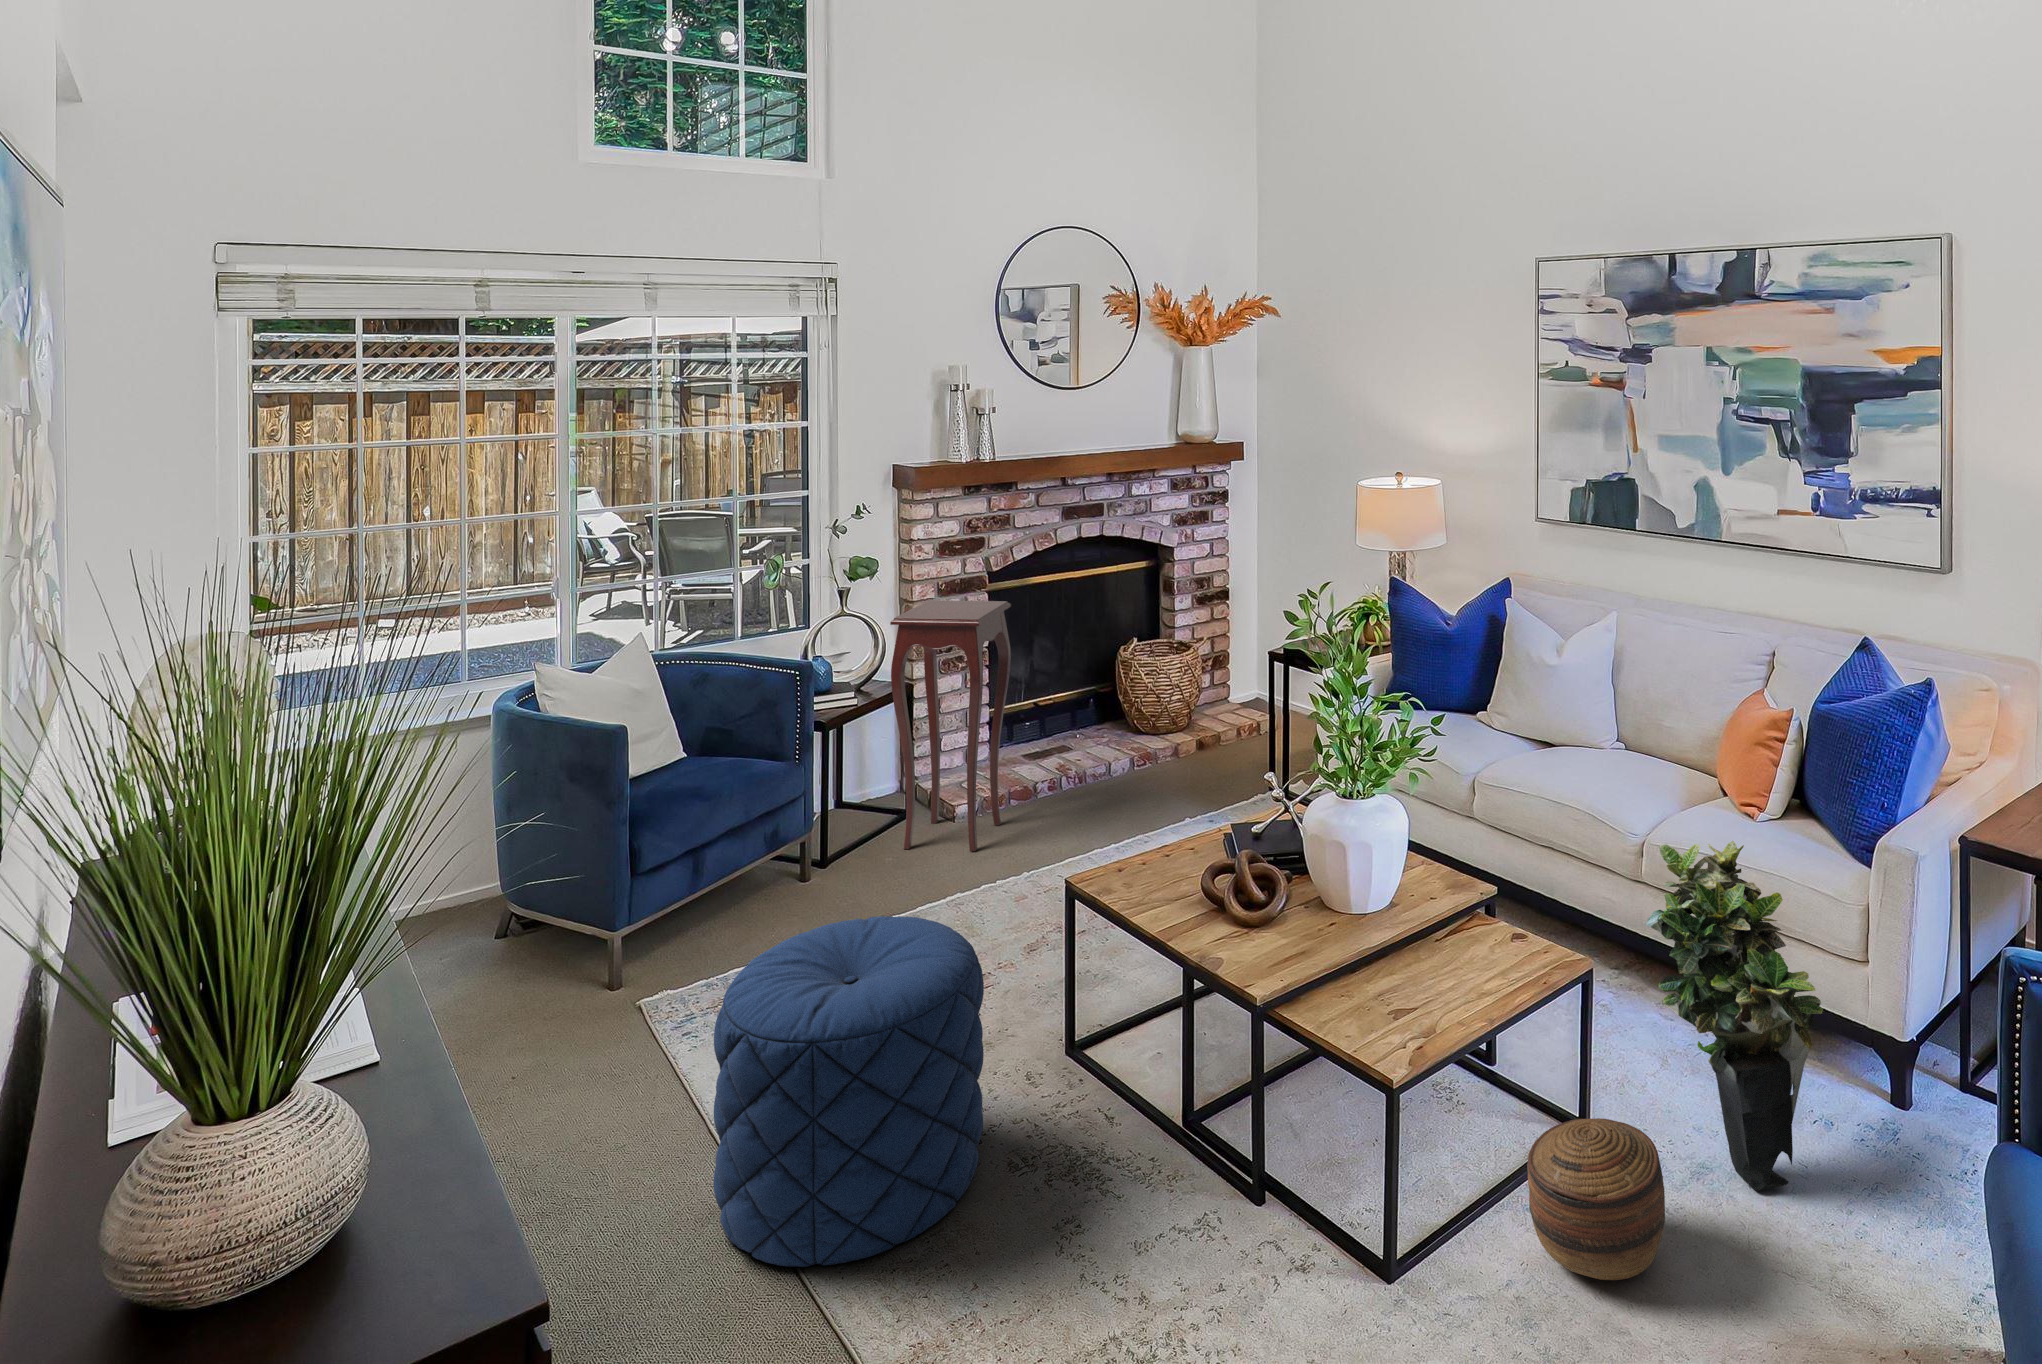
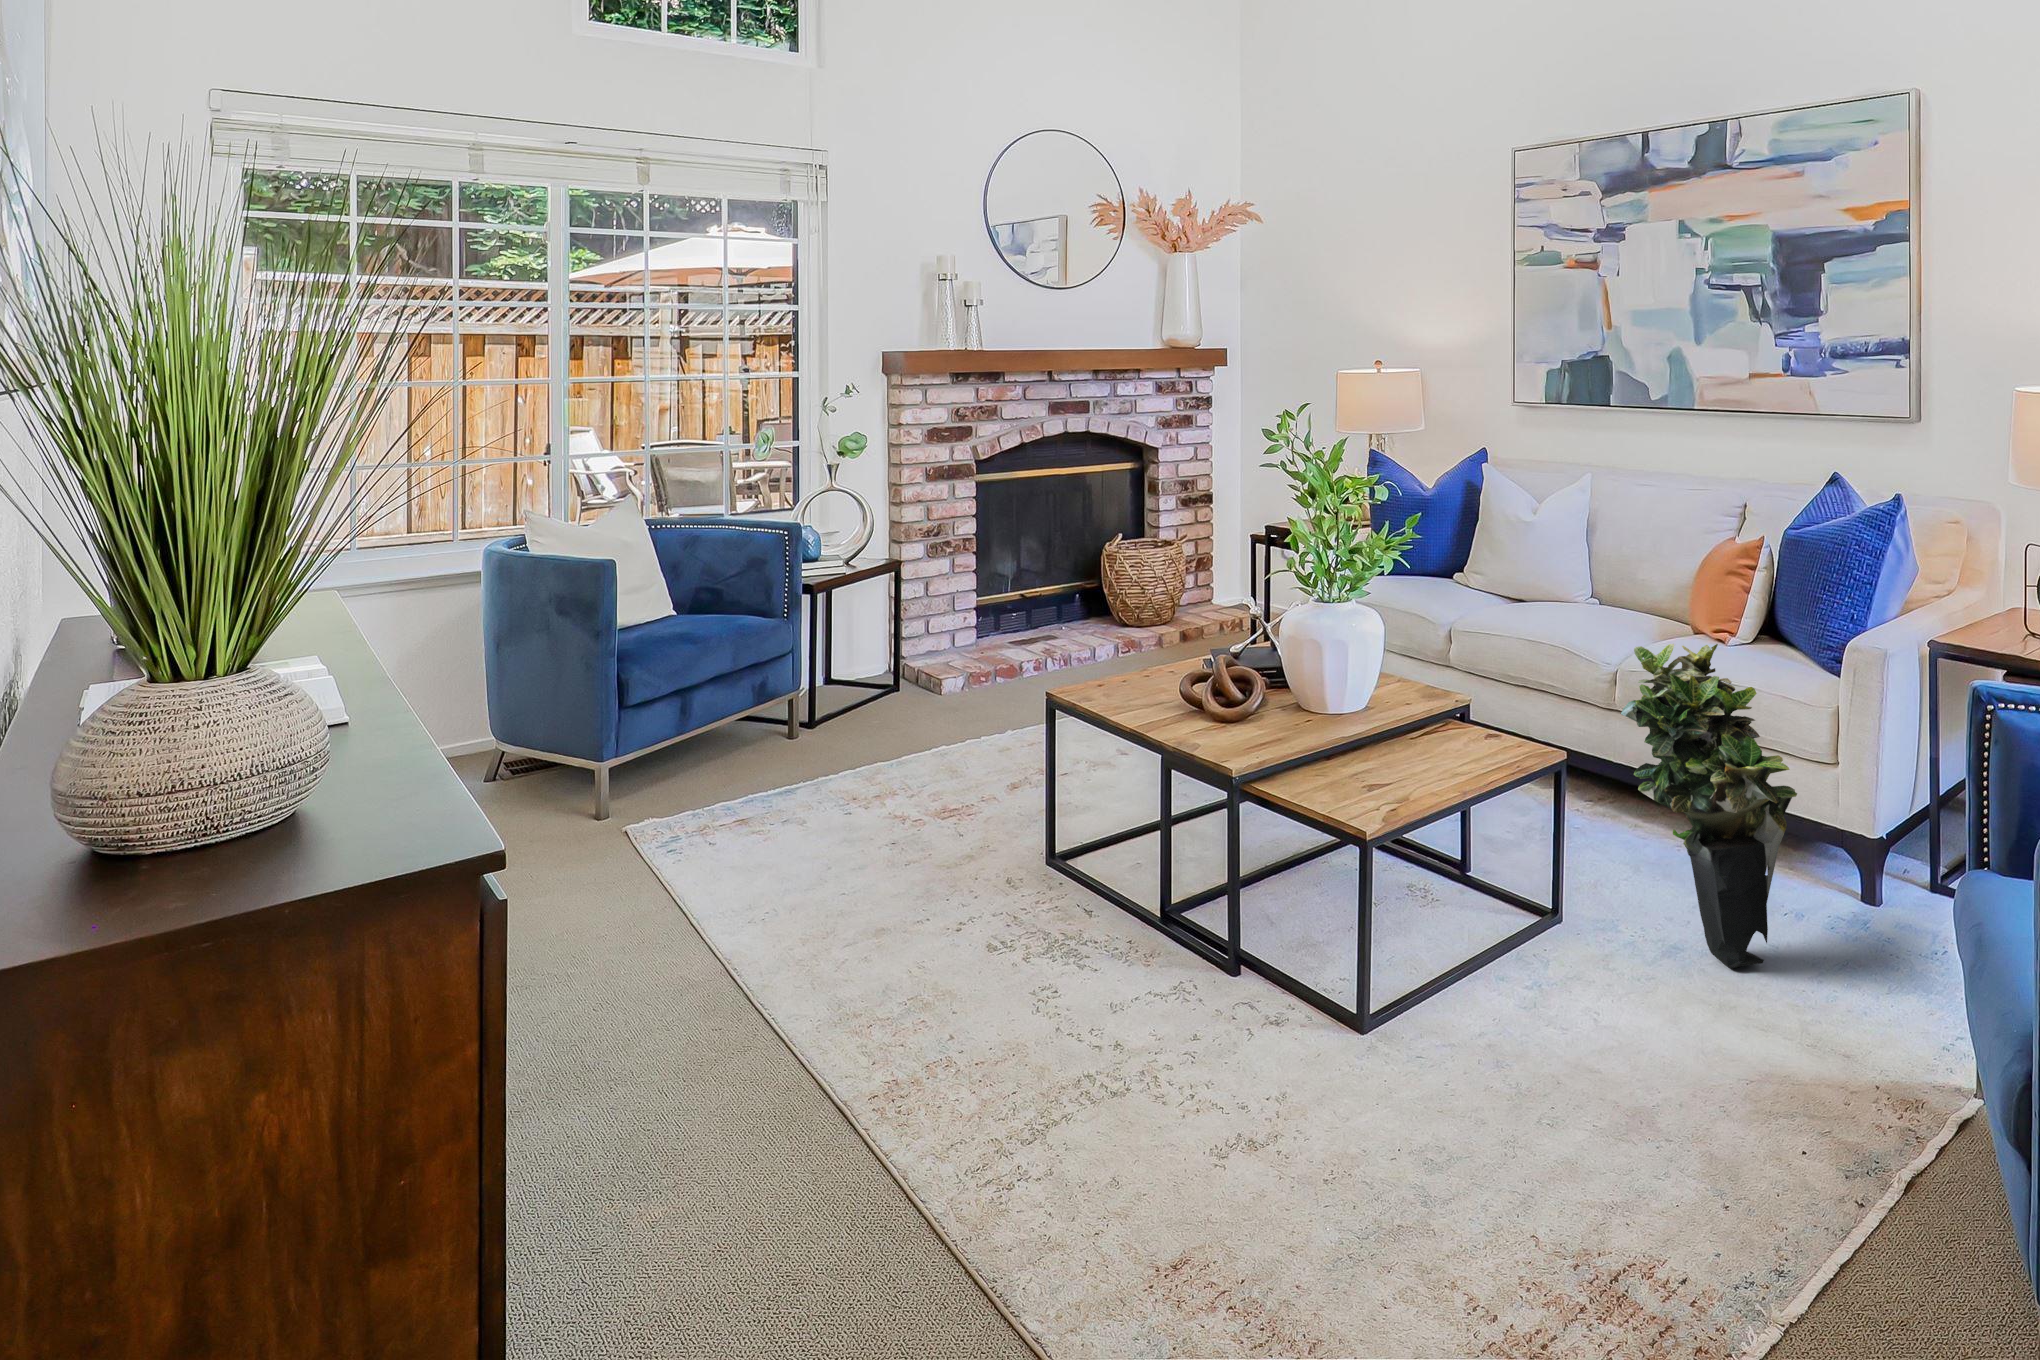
side table: present [890,600,1011,851] -> none [879,477,996,714]
pouf: present [714,916,984,1267] -> none [713,709,972,1015]
basket: present [1527,1118,1665,1280] -> none [1505,885,1641,1030]

